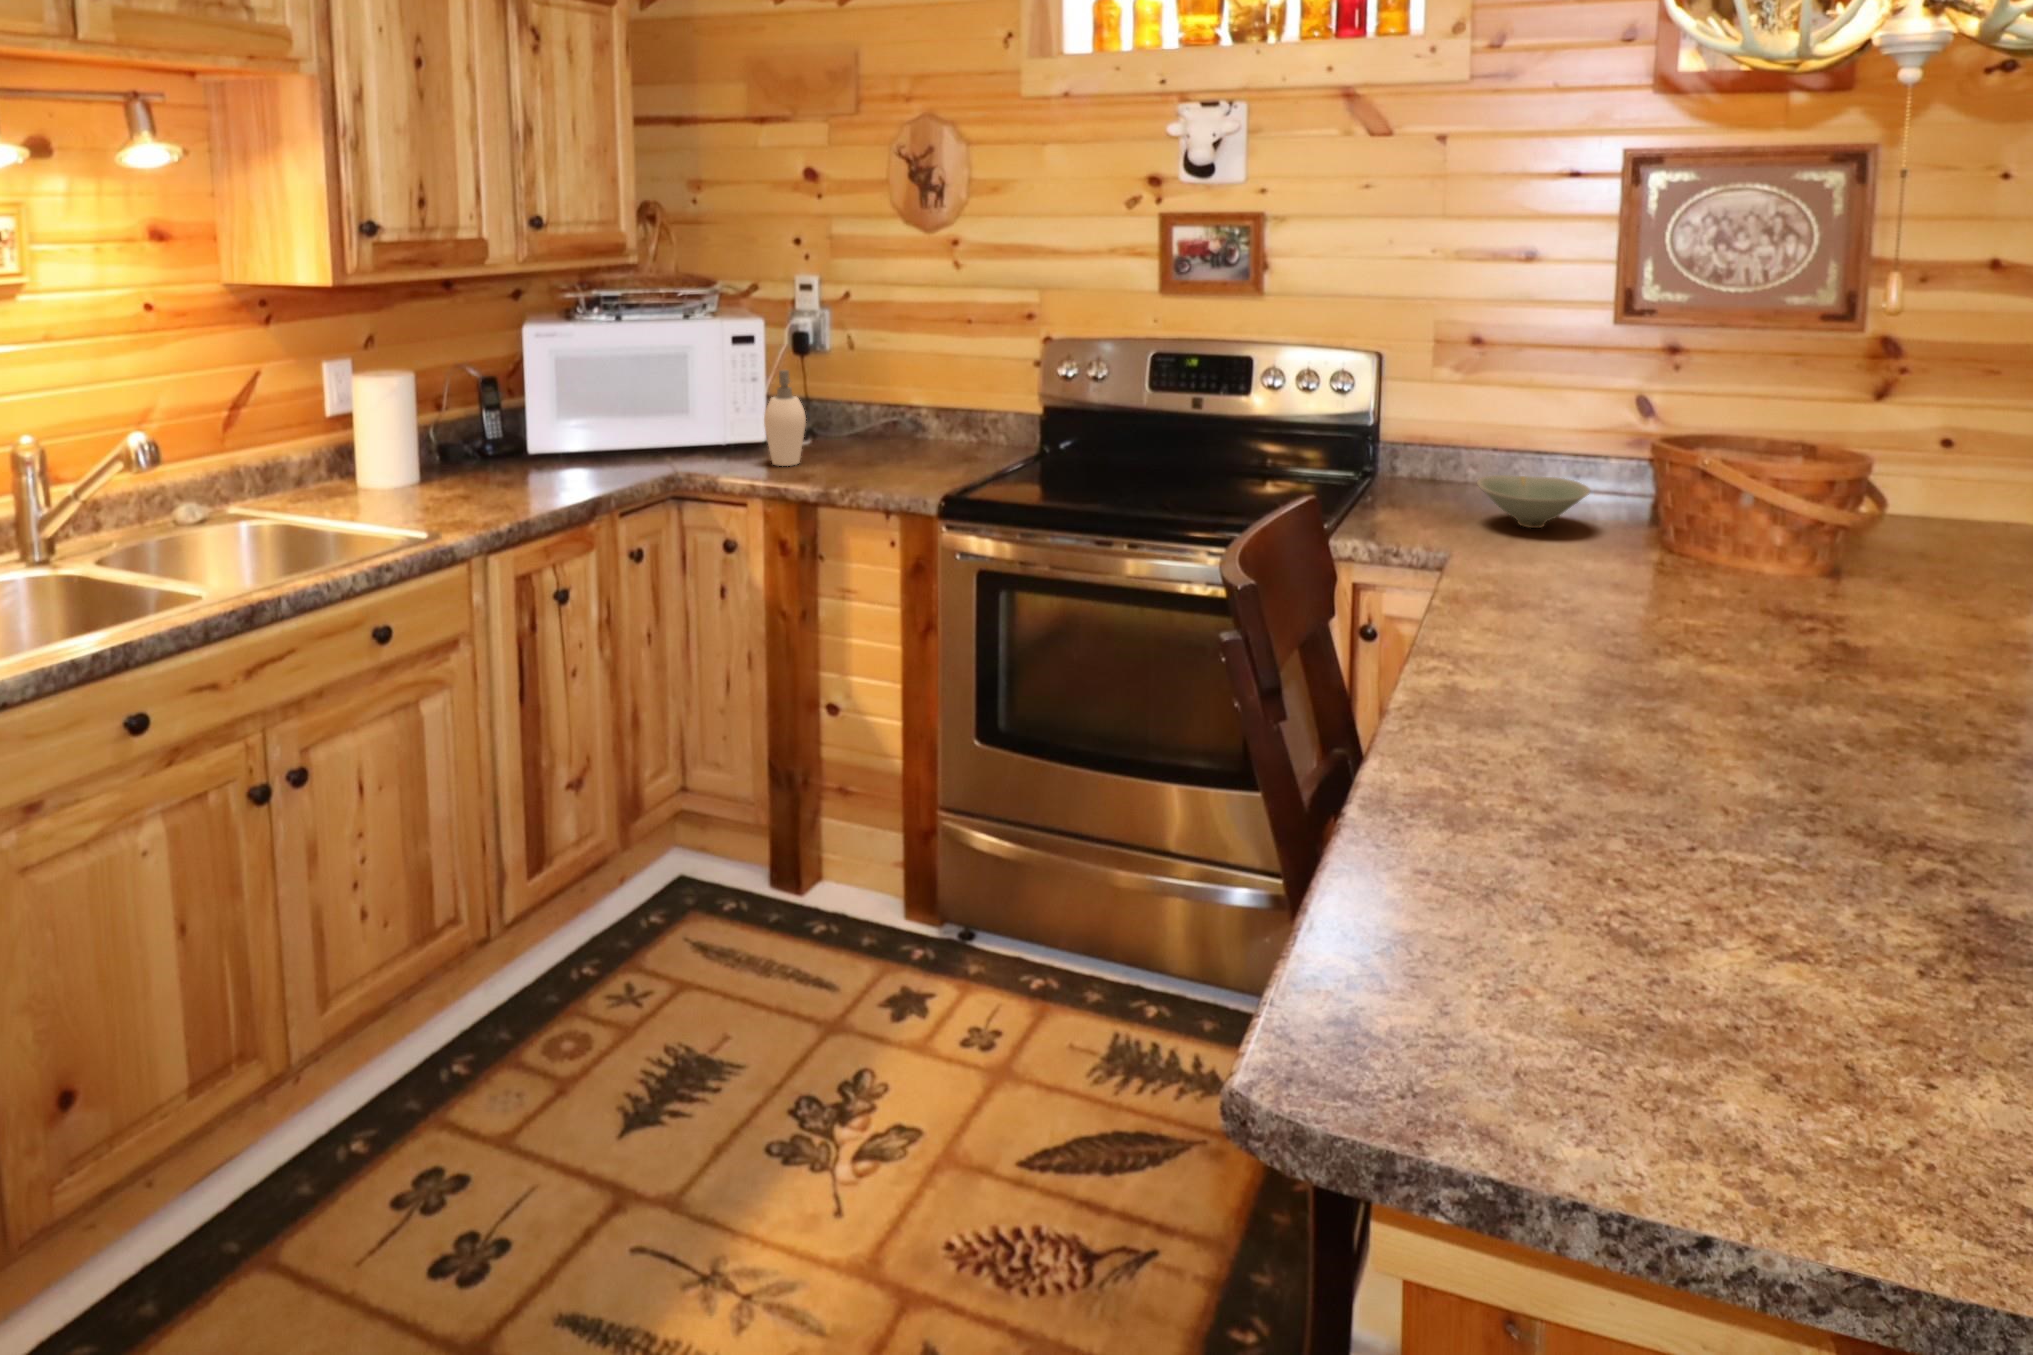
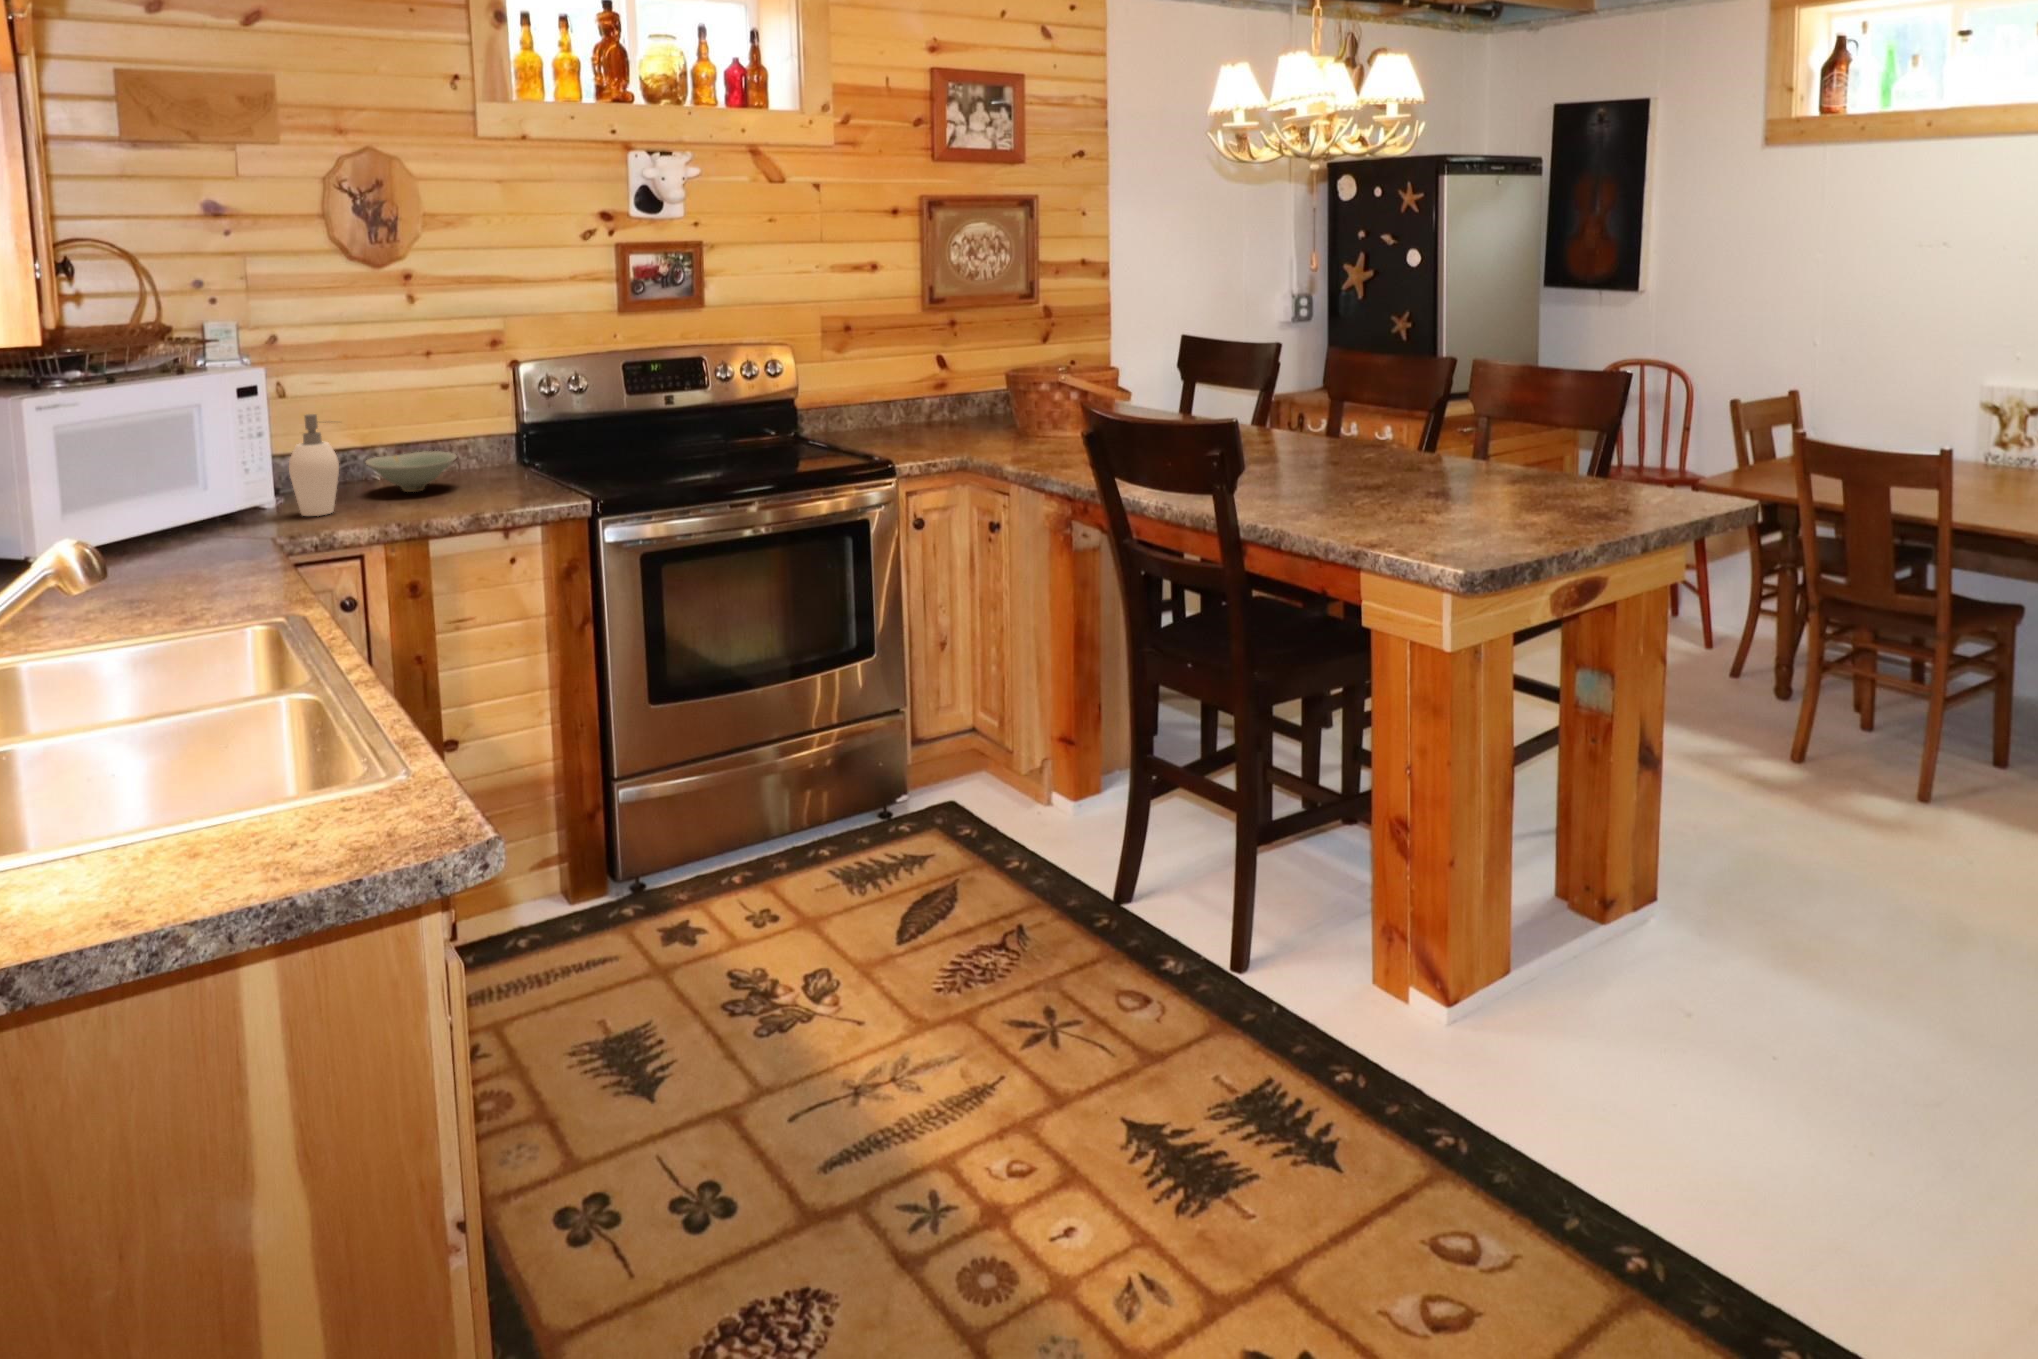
bowl: present [1477,475,1590,528] -> present [366,451,456,492]

